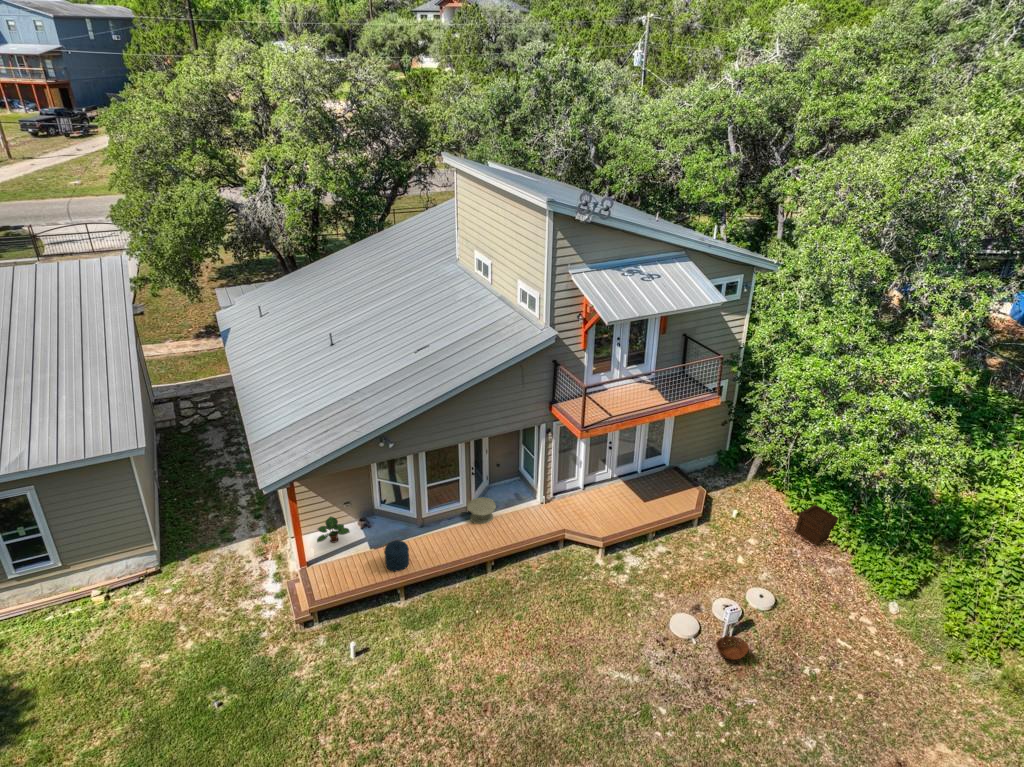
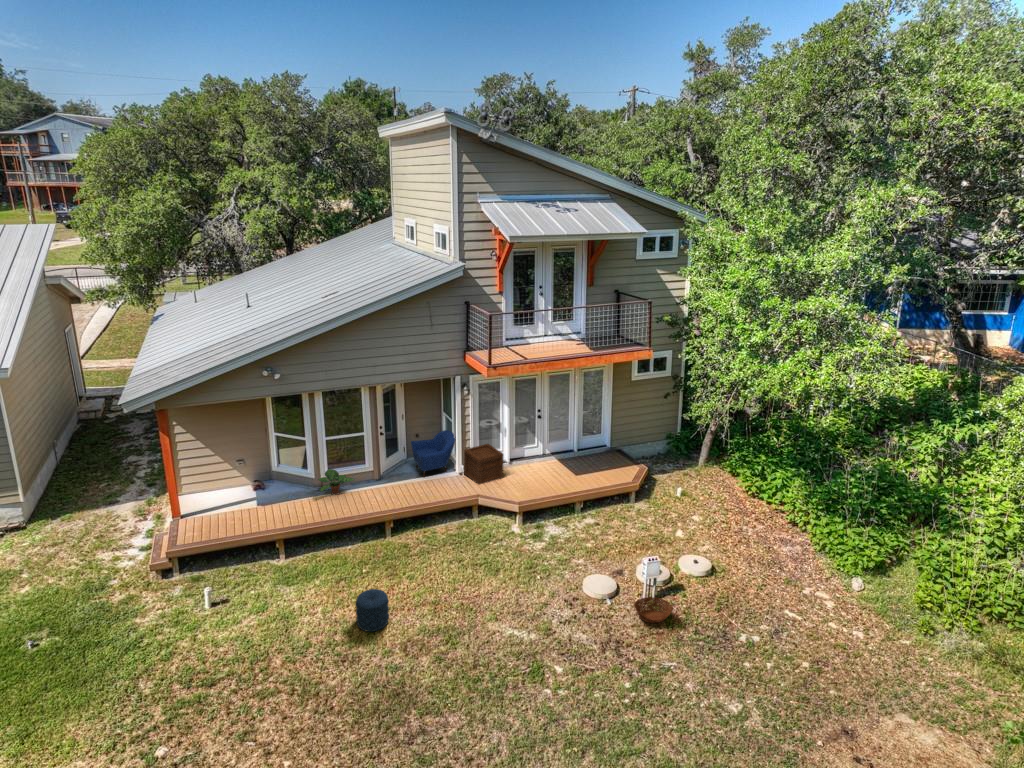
armchair: none [494,463,536,510] -> present [411,430,456,478]
side table: present [468,498,496,524] -> none [375,463,407,490]
wooden crate: present [795,505,838,546] -> present [464,444,503,485]
potted plant: present [317,517,350,543] -> present [318,469,354,495]
pouf: present [384,540,409,571] -> present [355,589,389,632]

